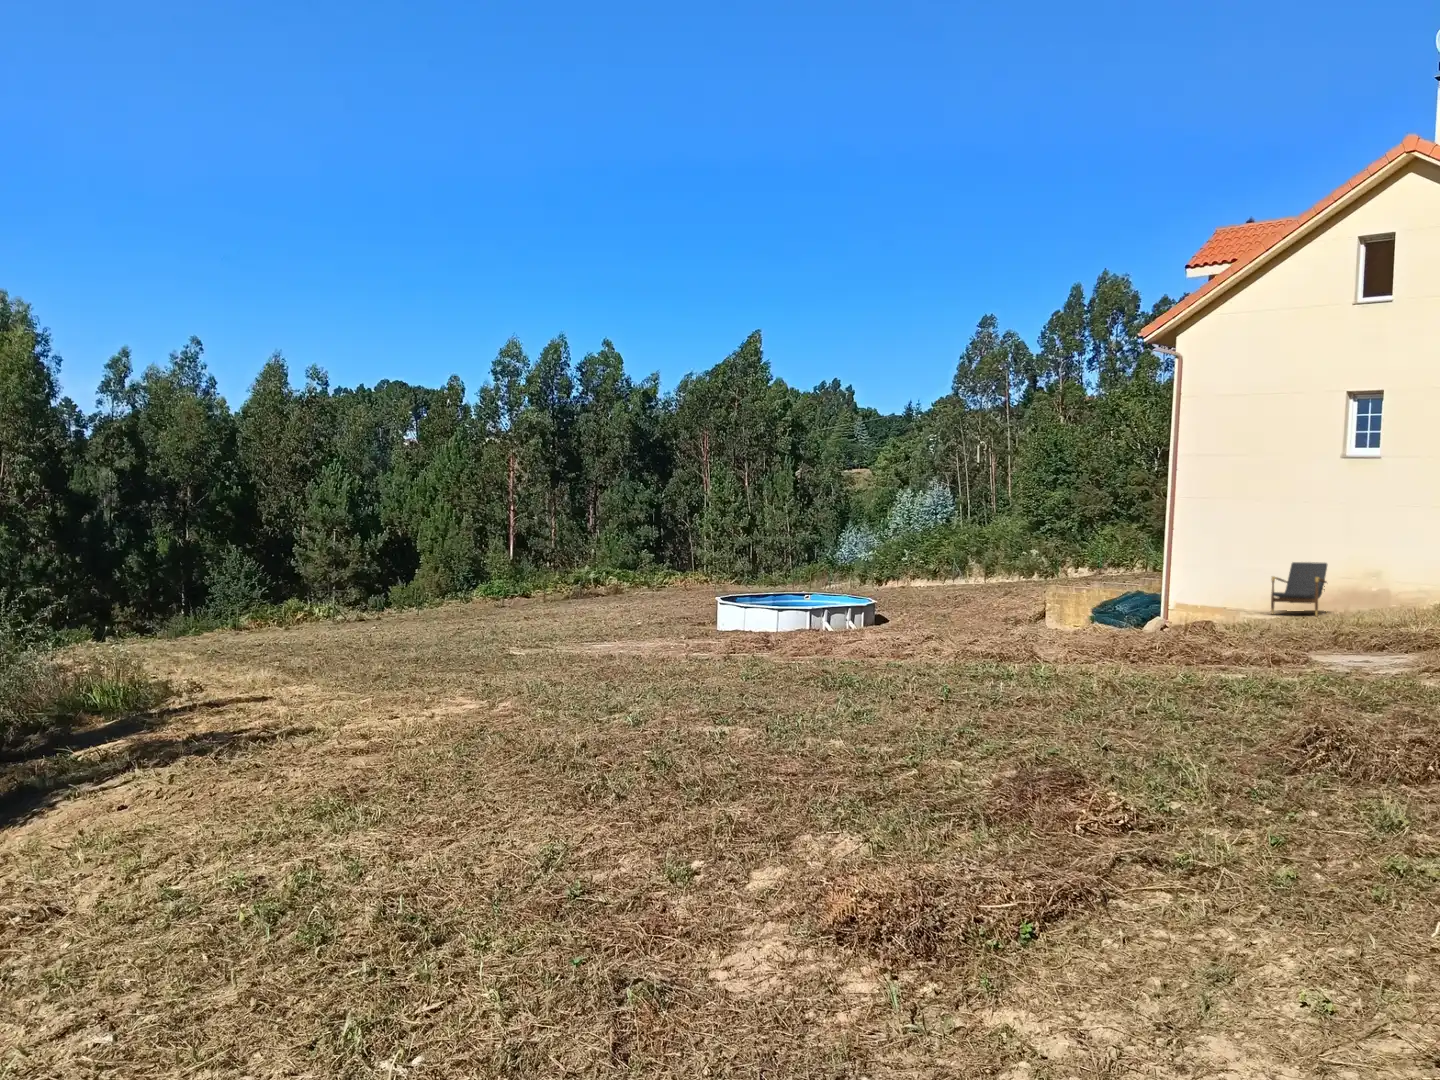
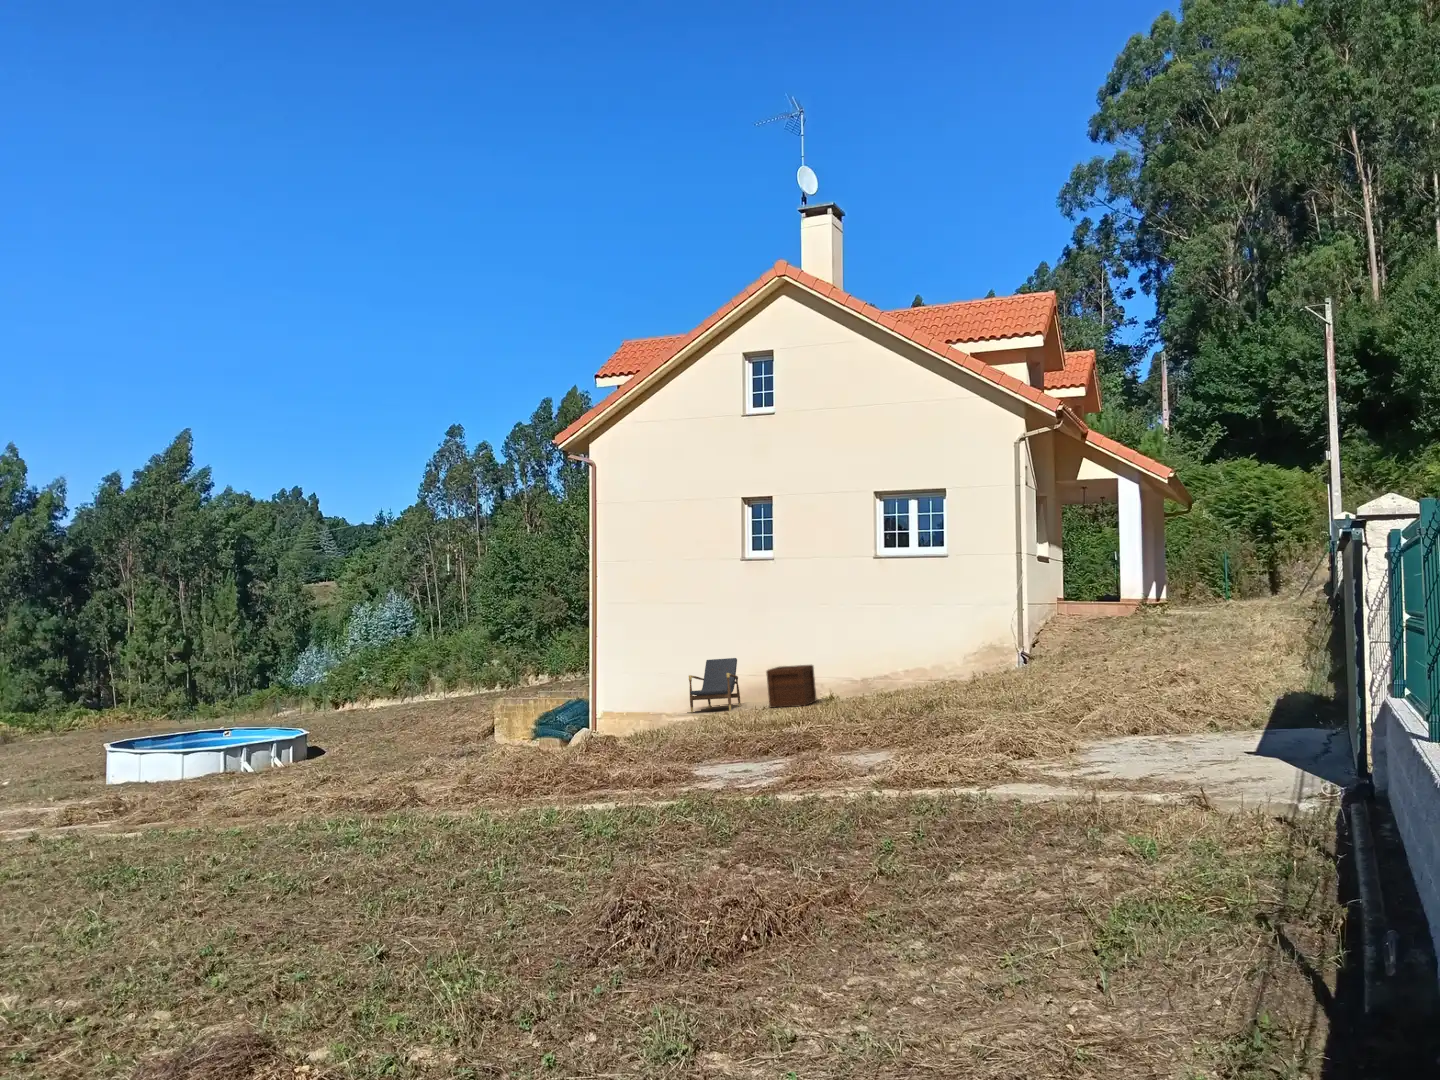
wooden crate: none [1362,575,1419,619] -> present [766,665,816,708]

